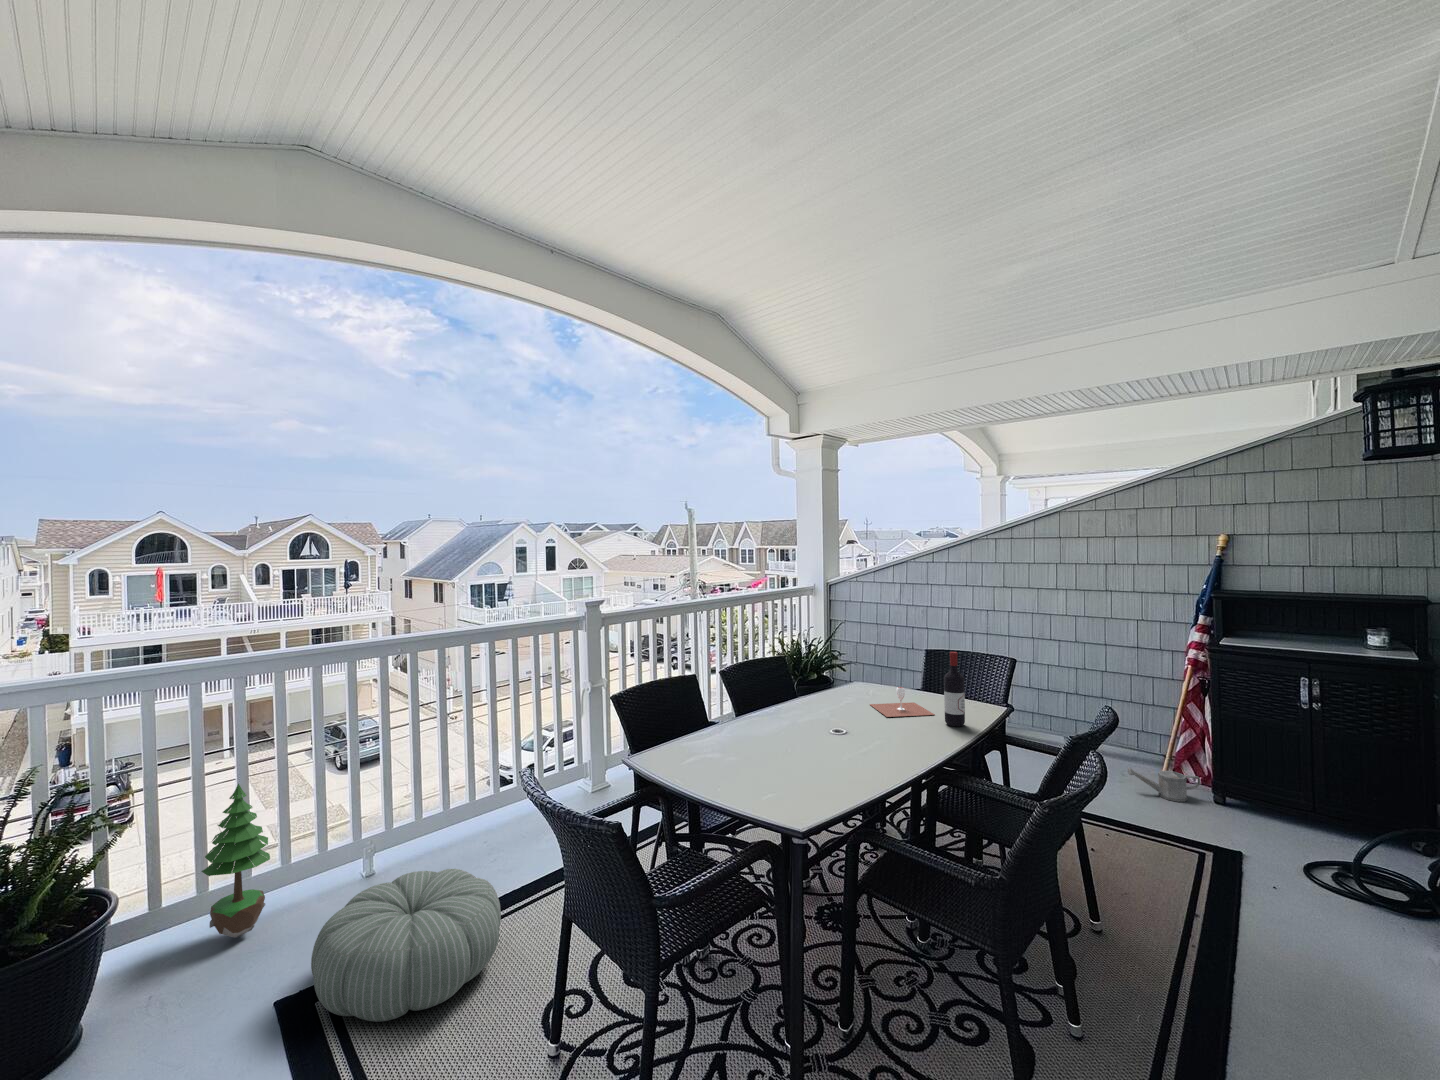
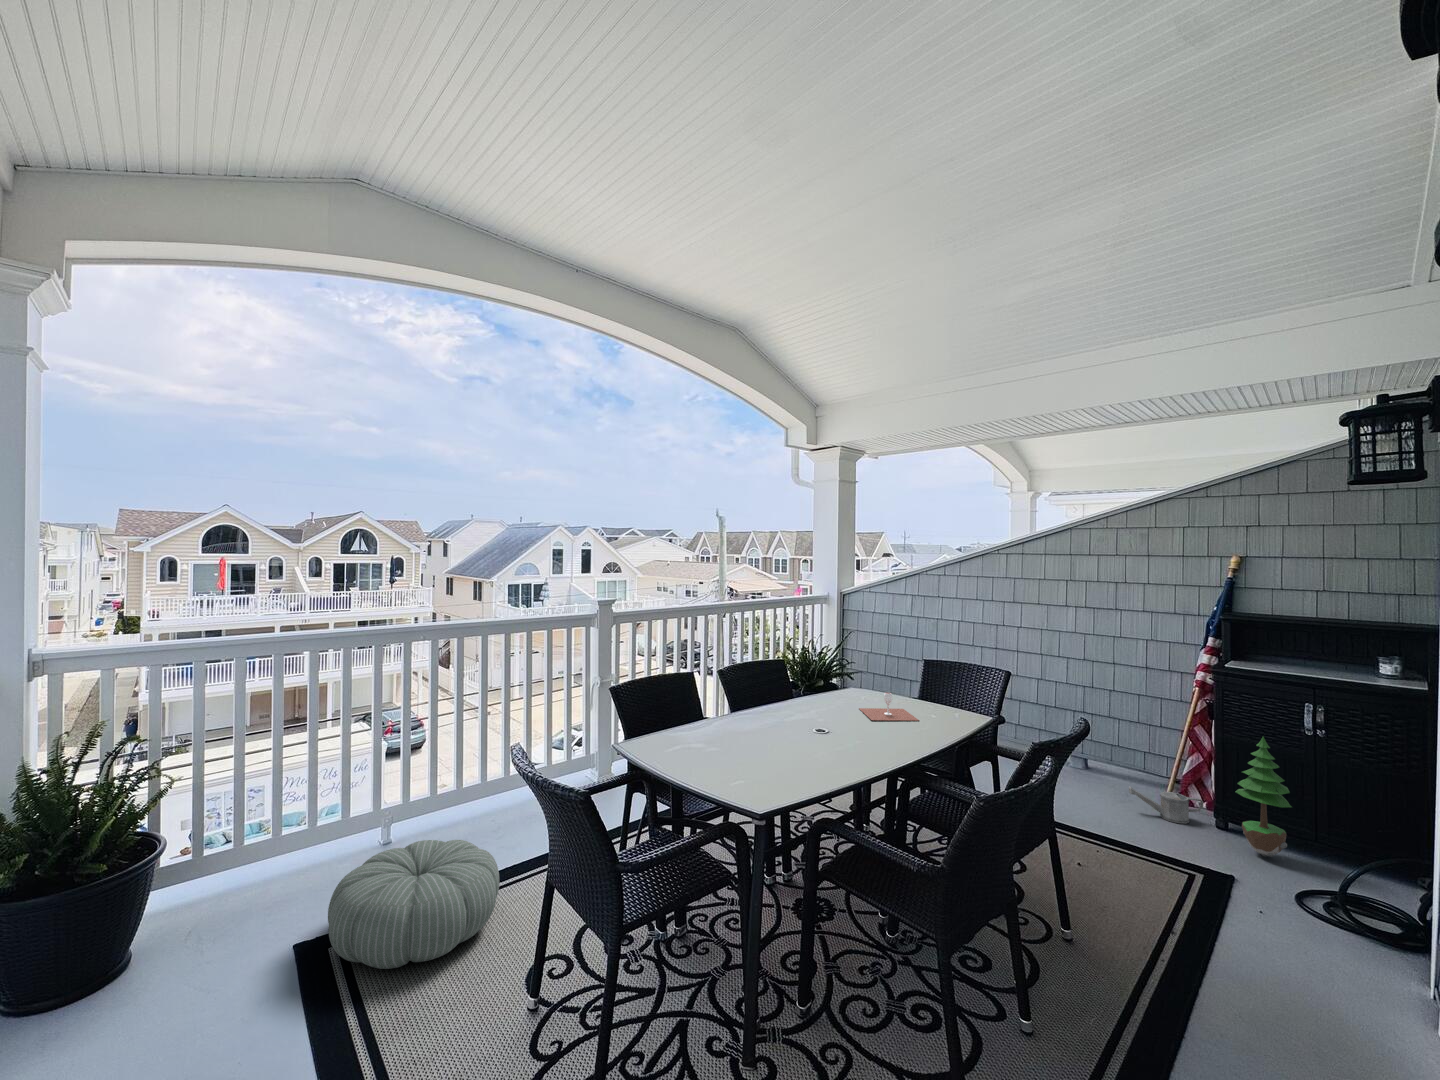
wine bottle: present [944,652,965,727] -> none [926,660,946,732]
potted tree: present [202,784,270,938] -> present [1235,737,1292,857]

